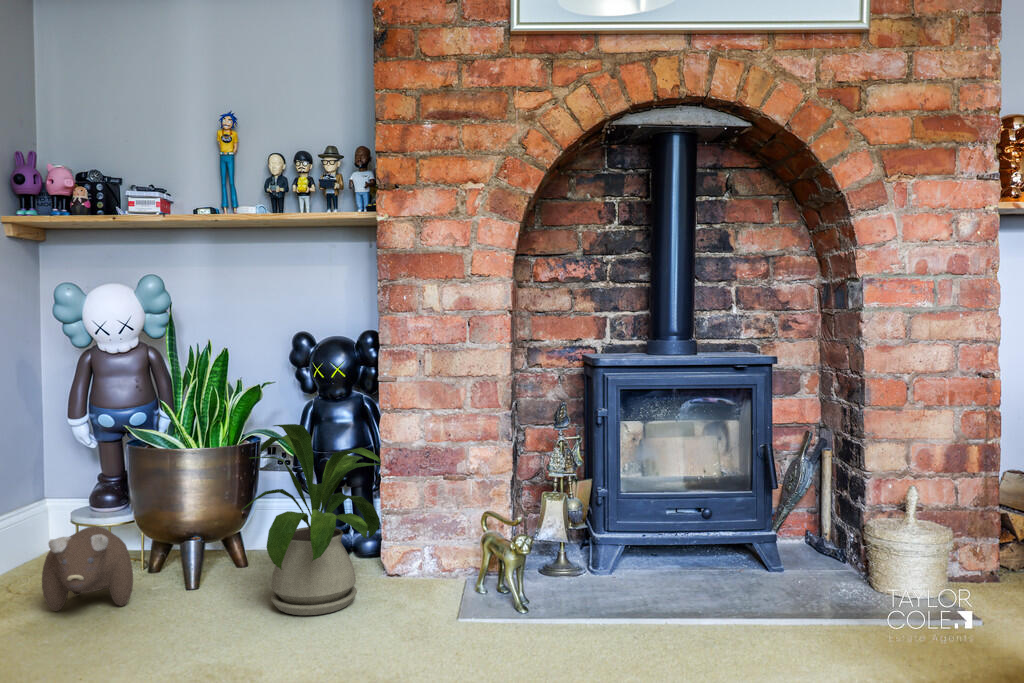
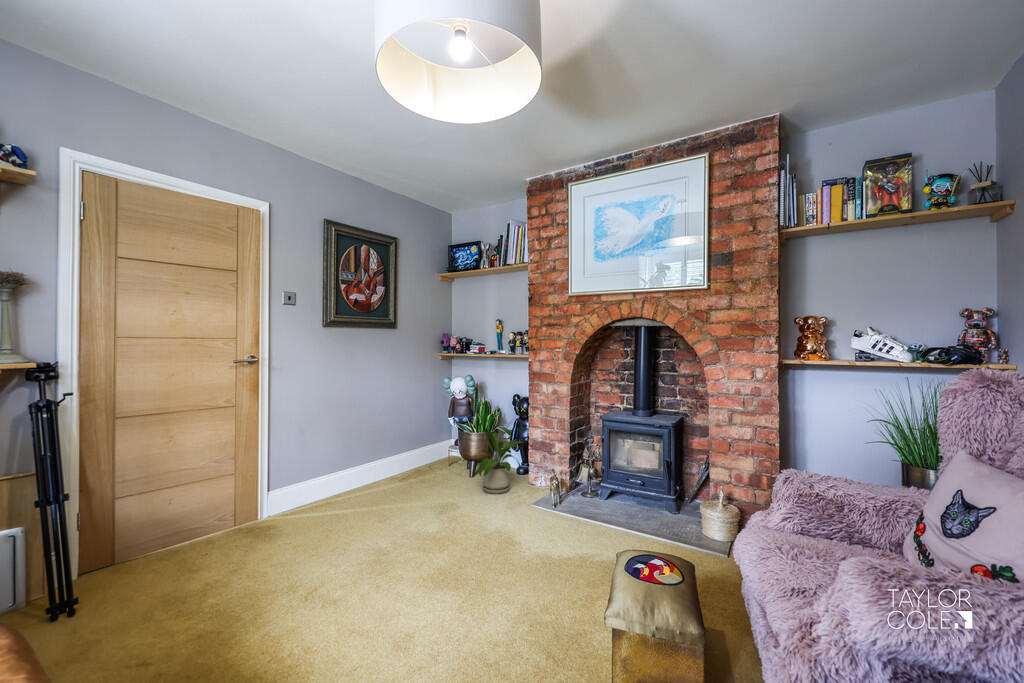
plush toy: present [42,526,133,611] -> none [428,453,456,479]

